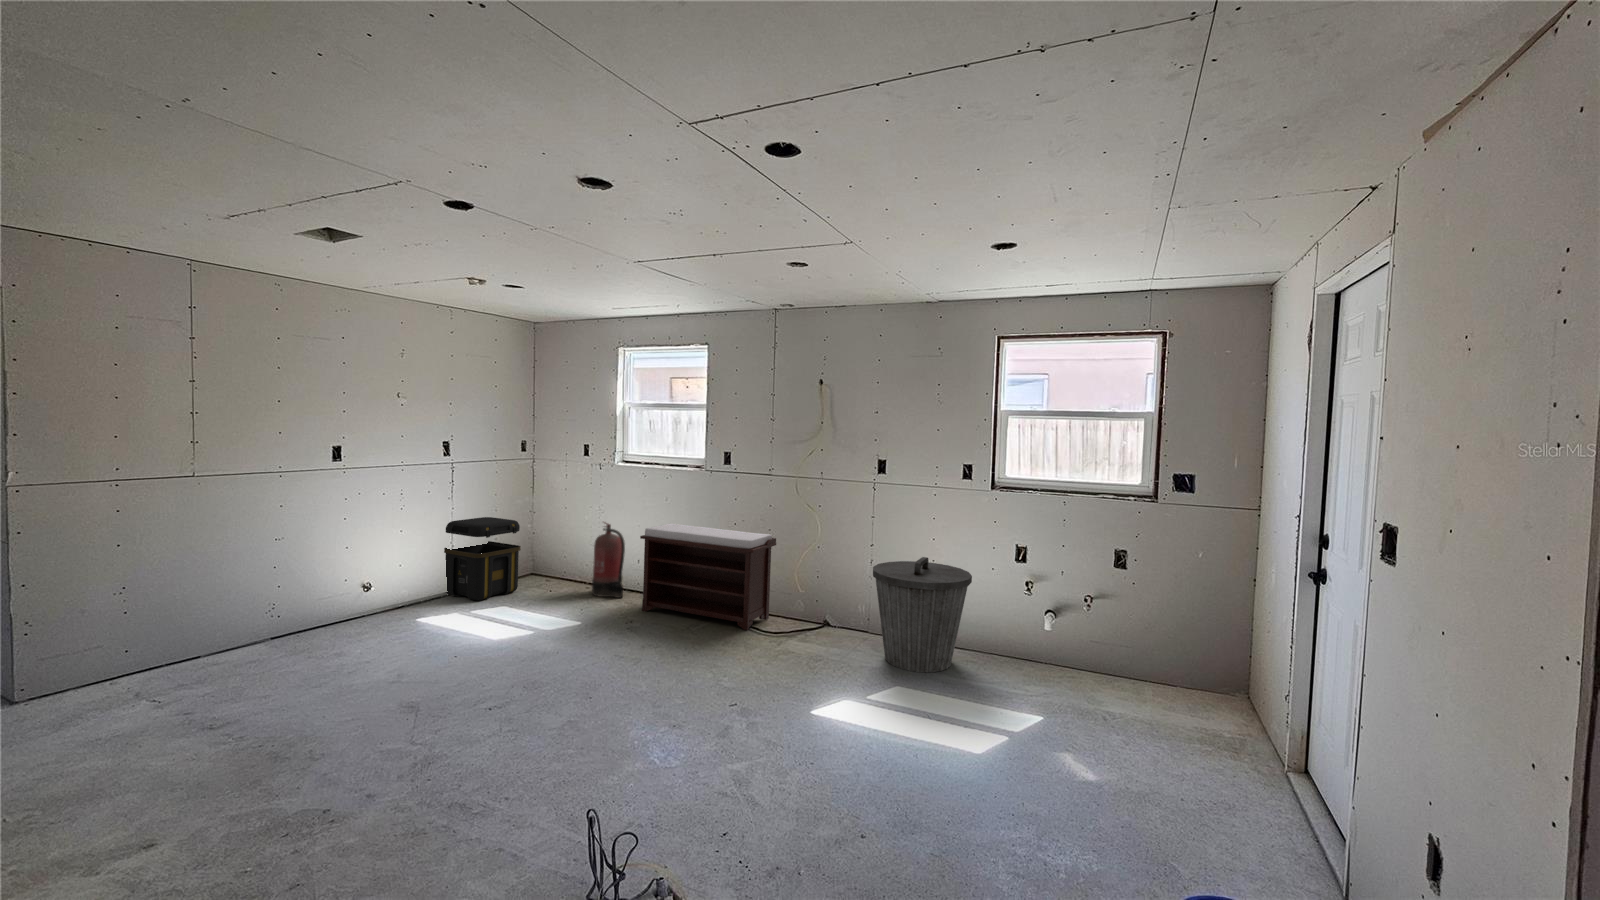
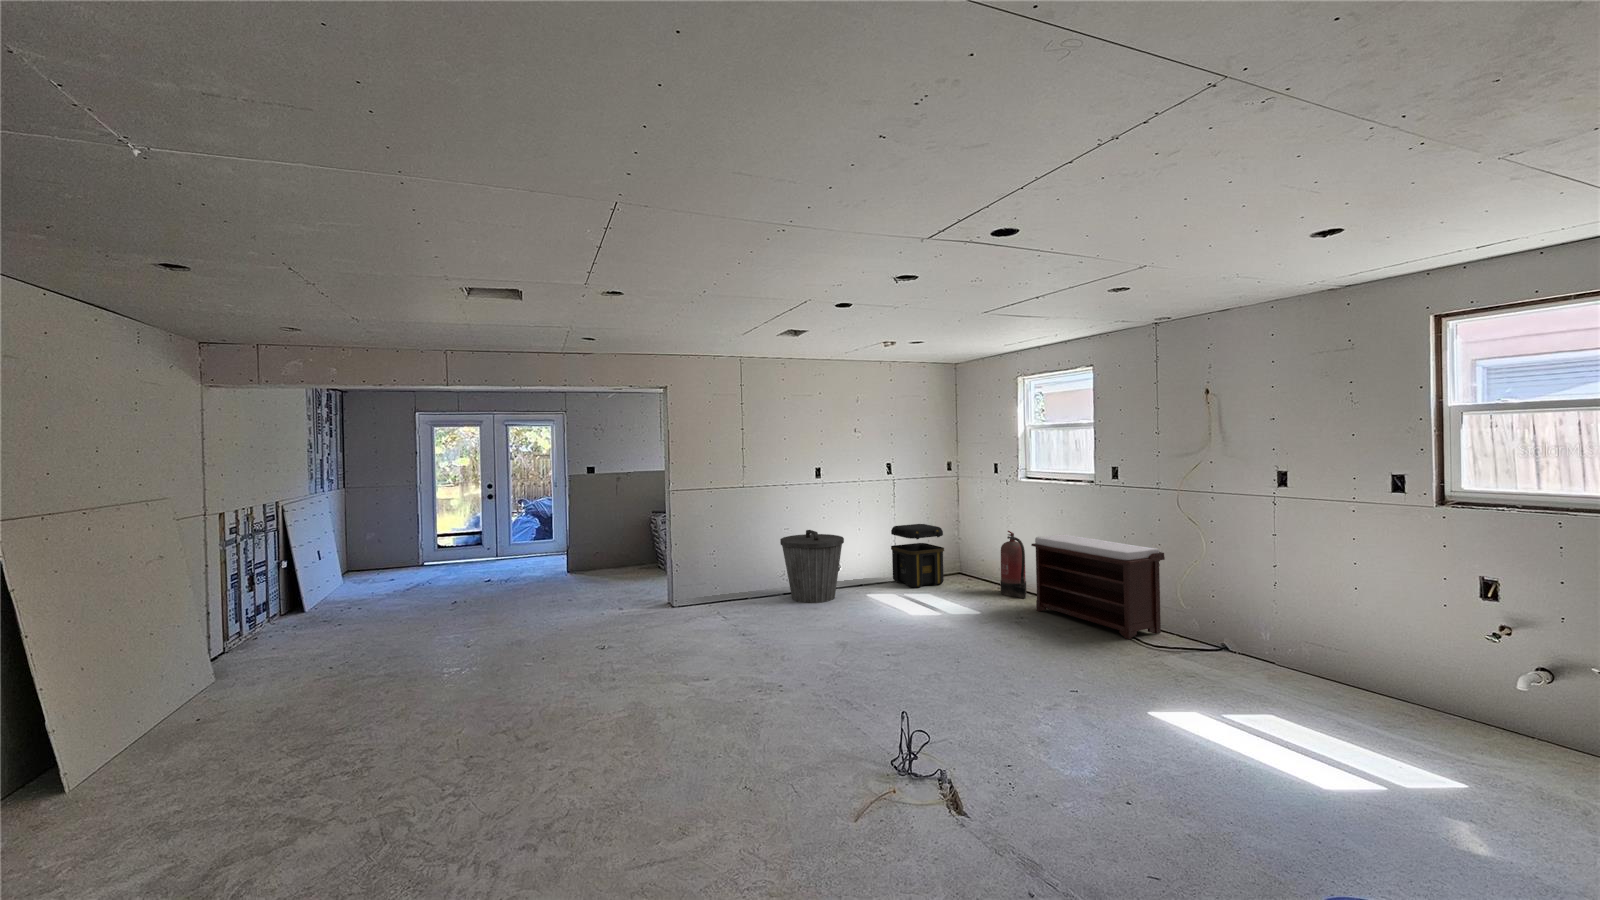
trash can: present [873,557,972,673] -> present [780,530,844,603]

